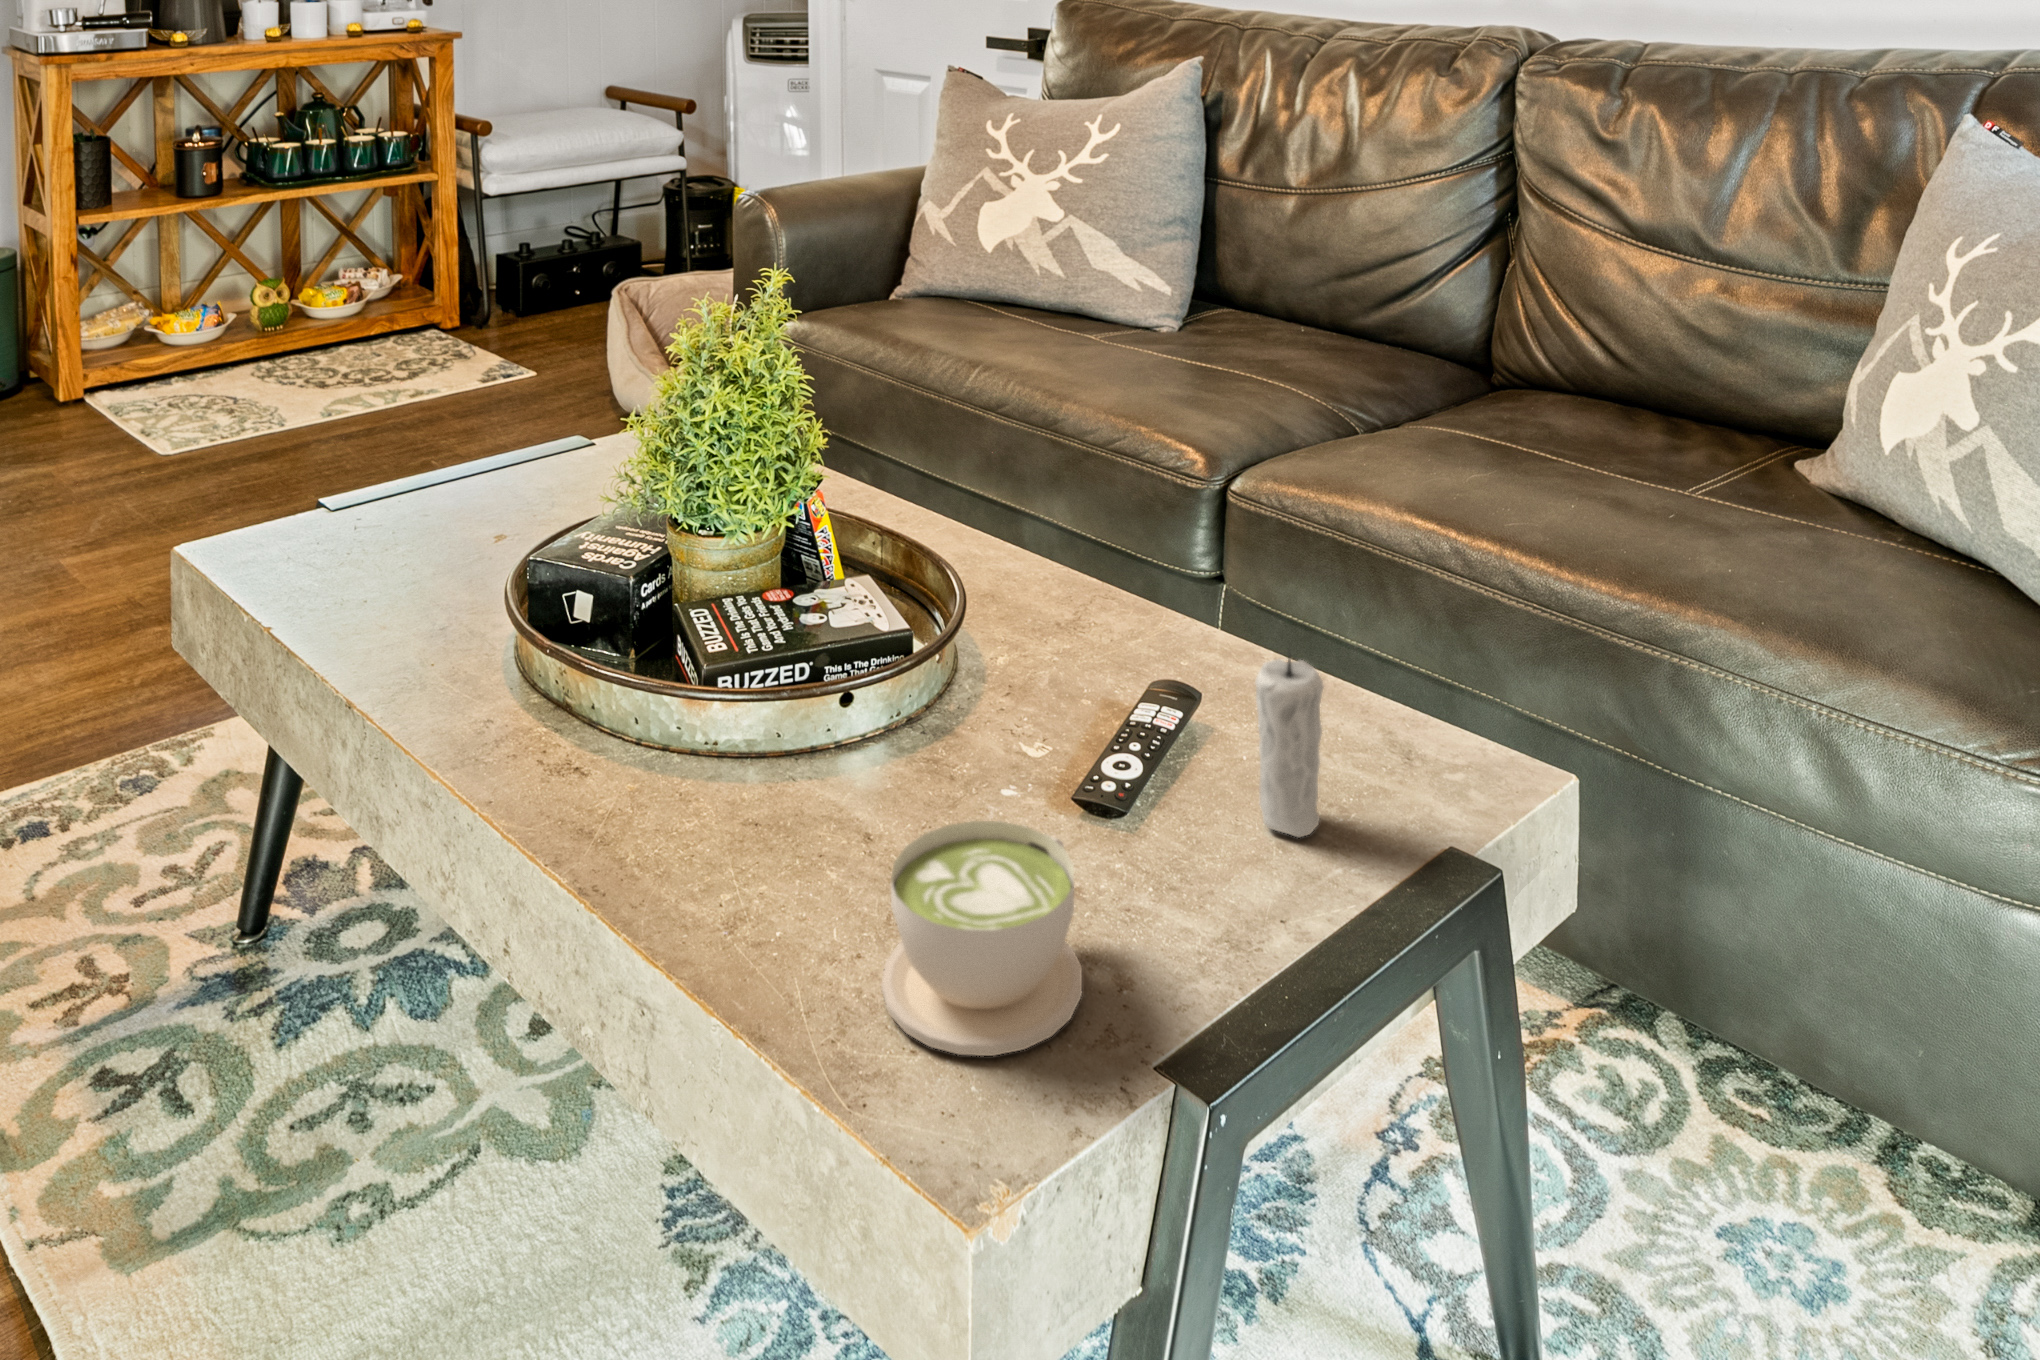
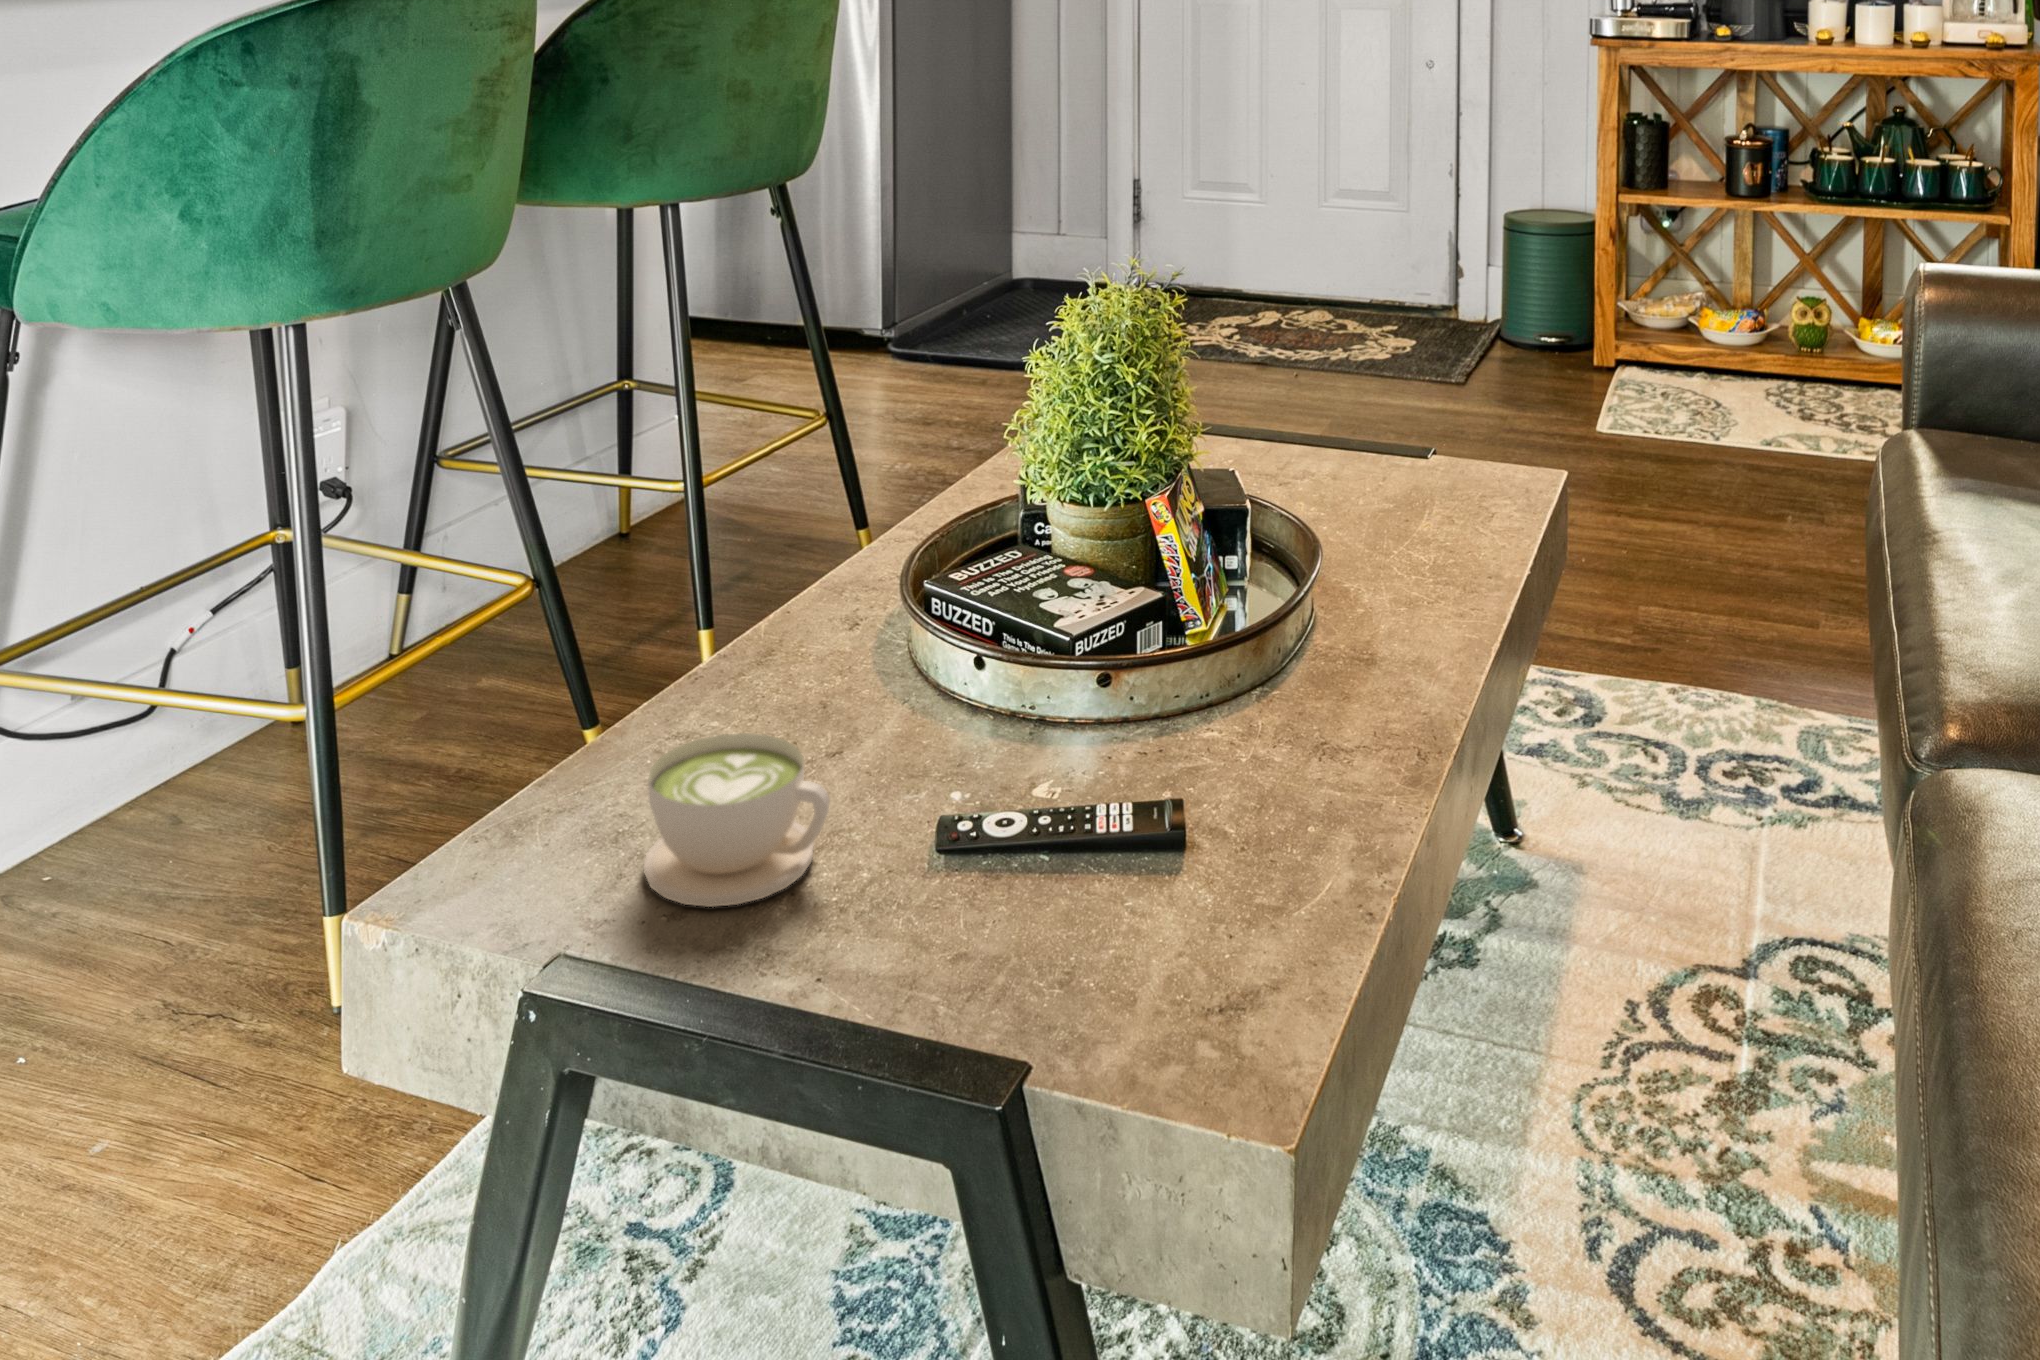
candle: present [1255,657,1323,838] -> none [1046,751,1117,959]

